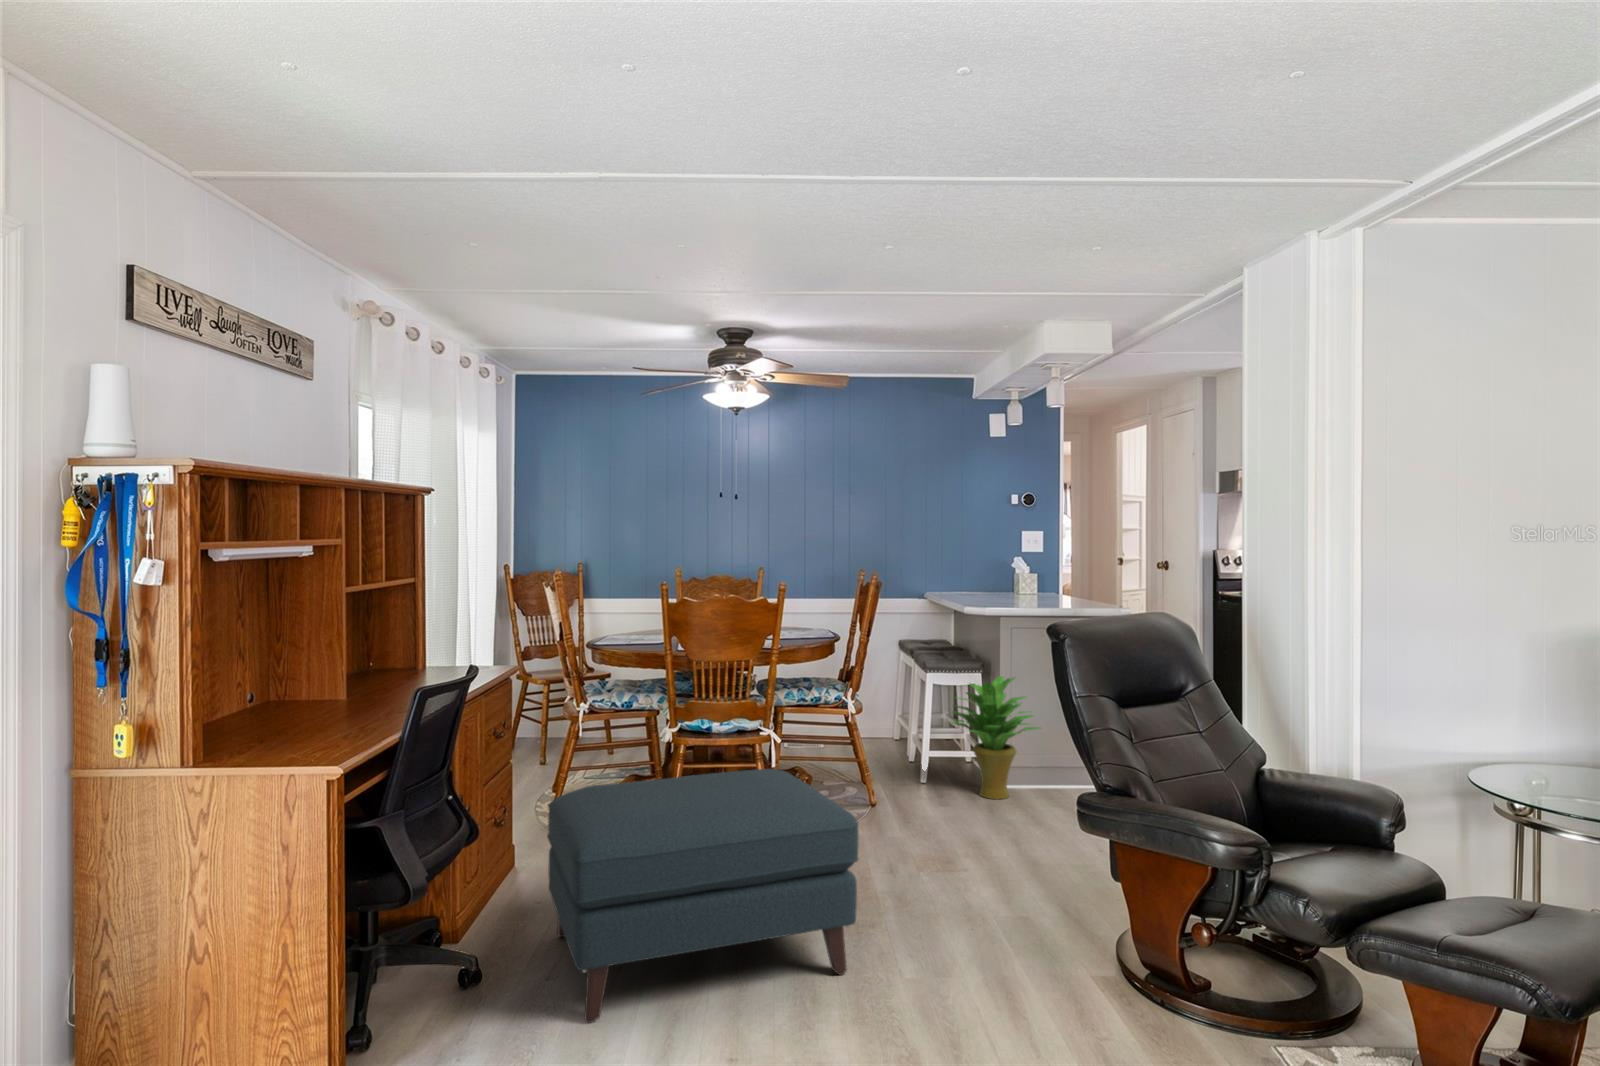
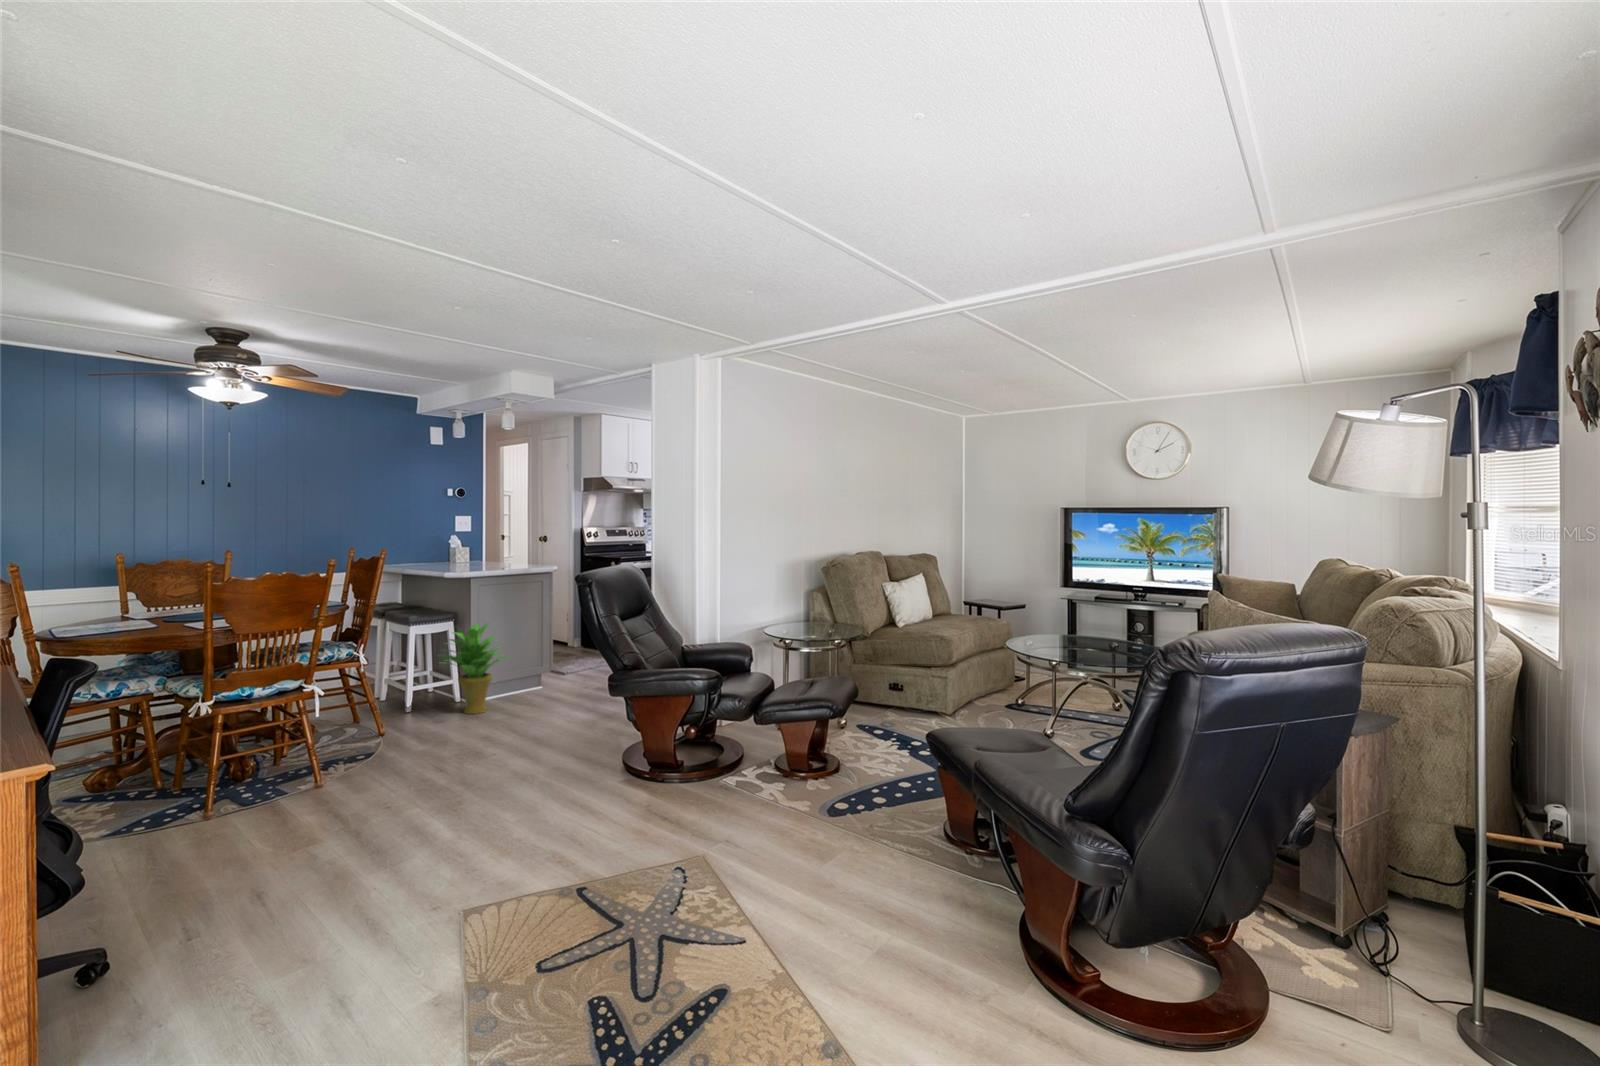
ottoman: present [547,769,859,1023] -> none [149,708,473,934]

